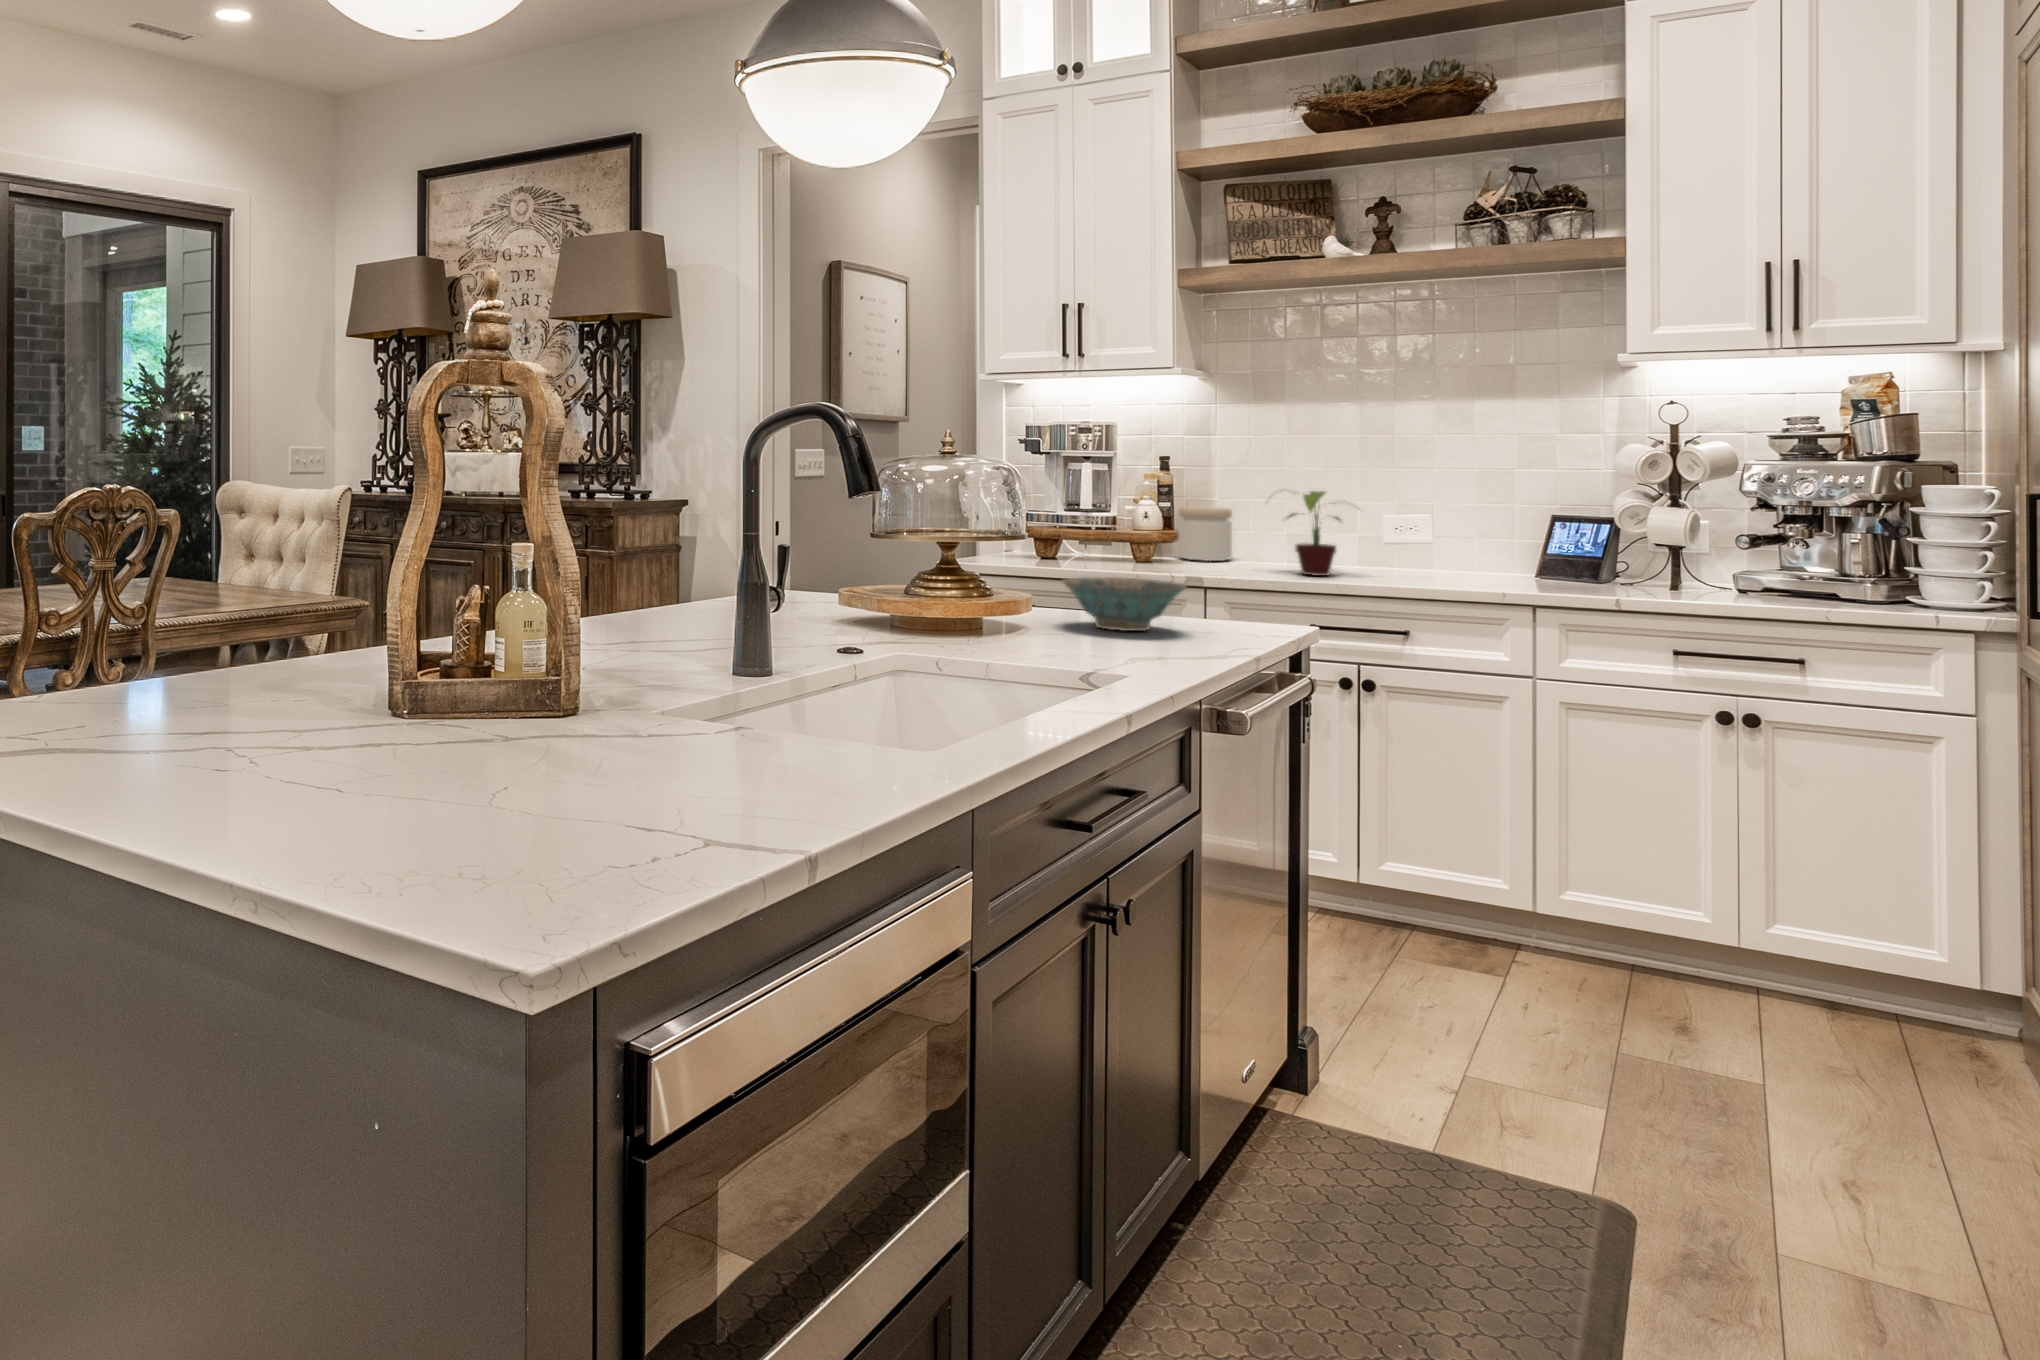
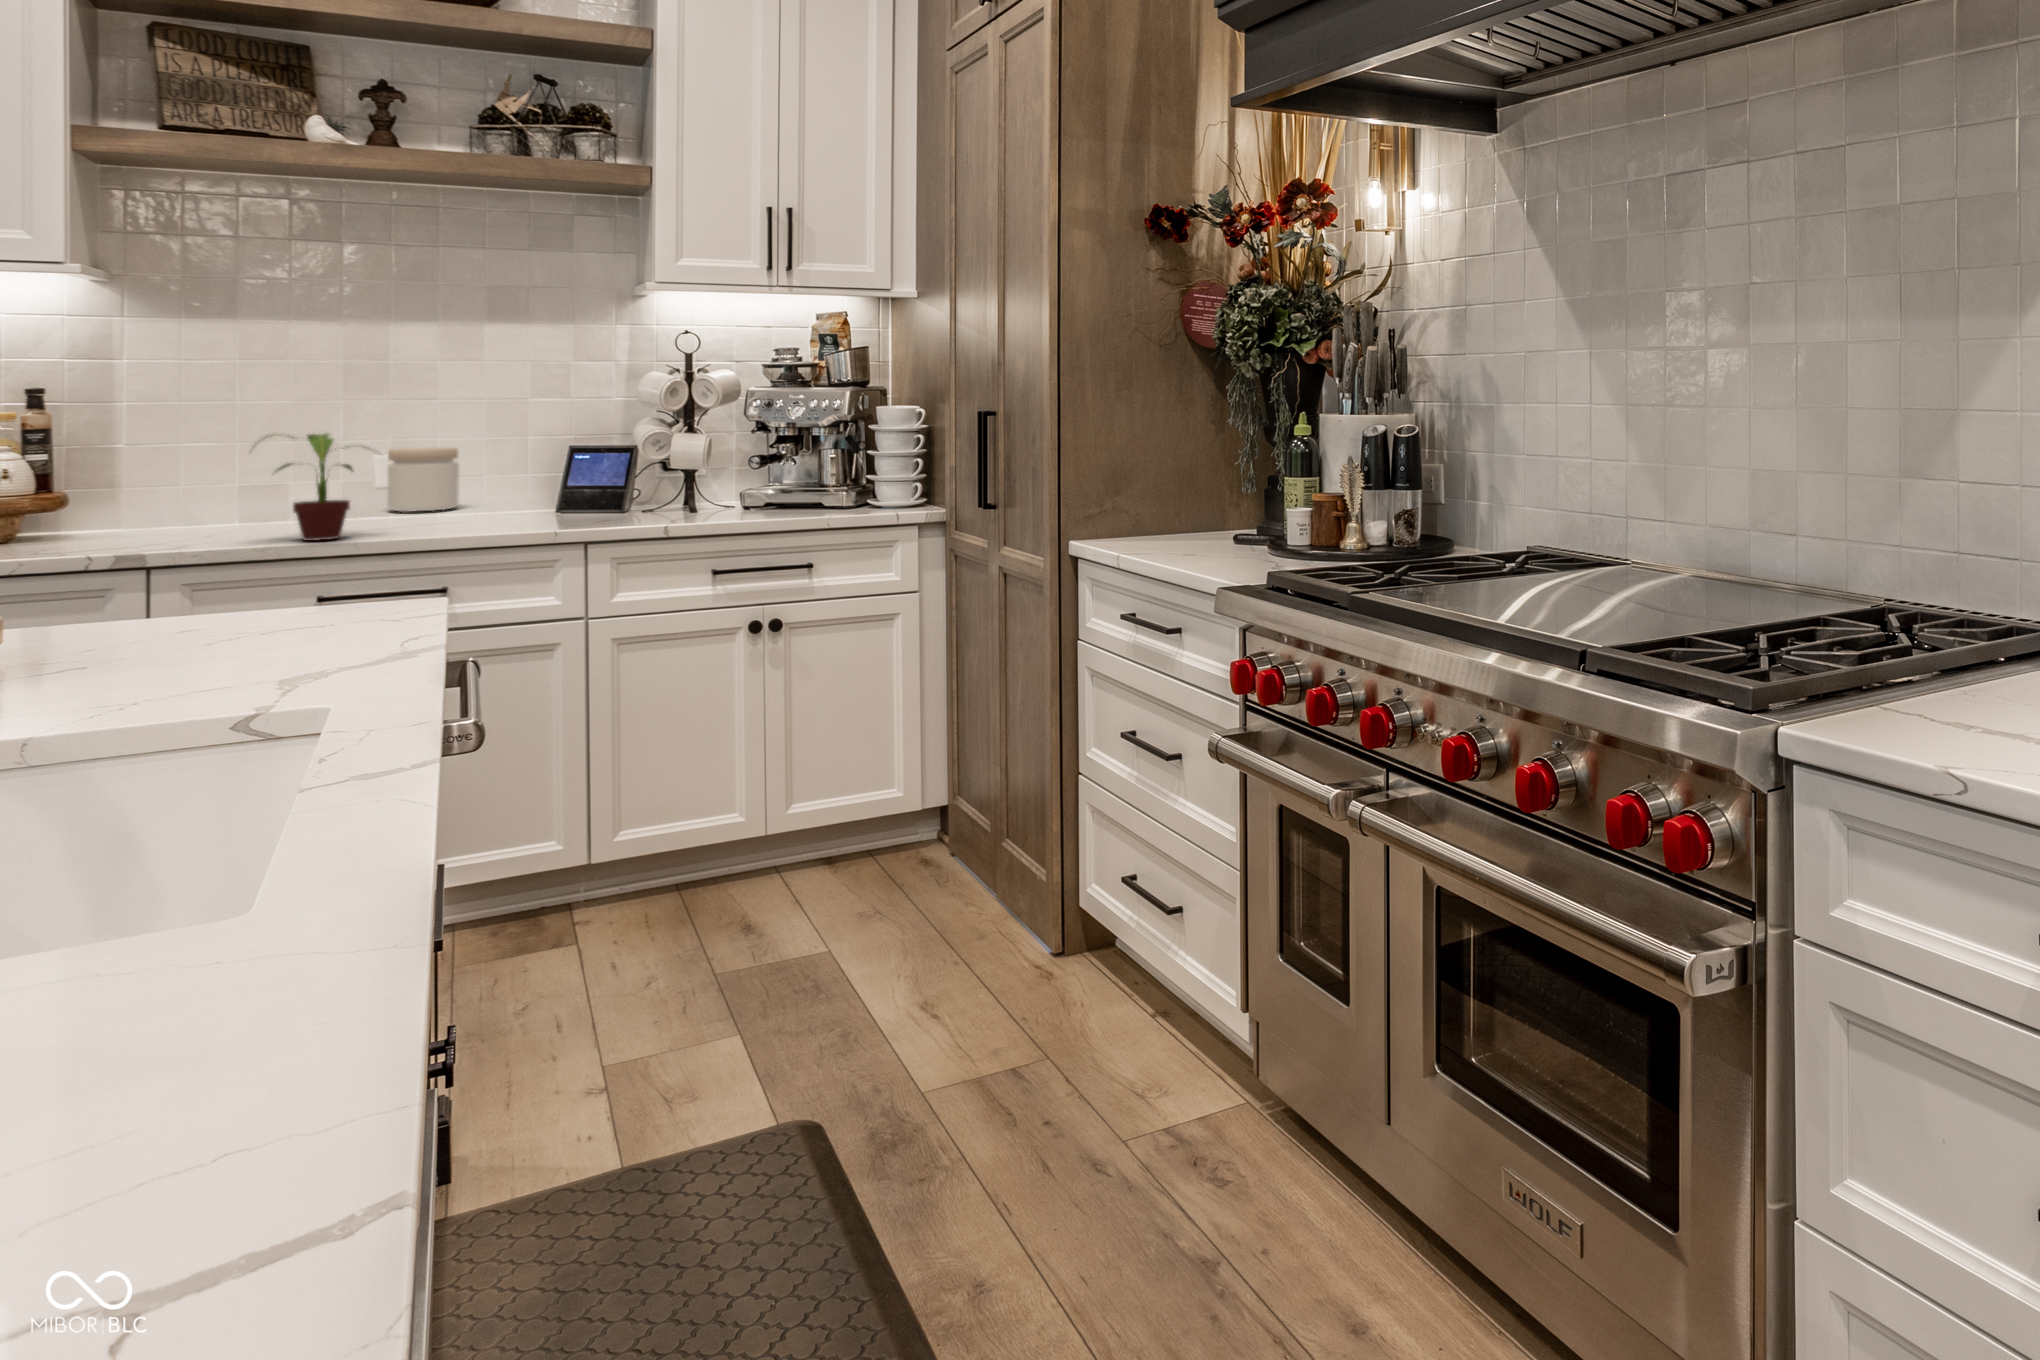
jar: present [1178,507,1232,561] -> present [388,447,459,512]
ceramic bowl: present [1063,577,1187,631] -> none [121,557,337,636]

